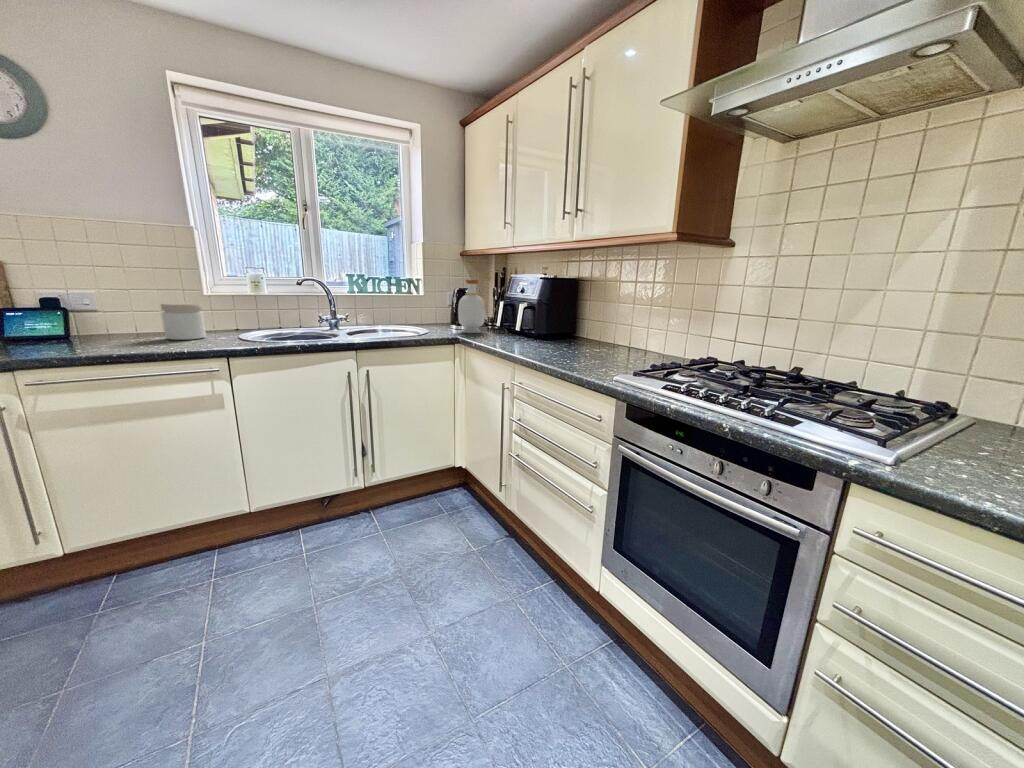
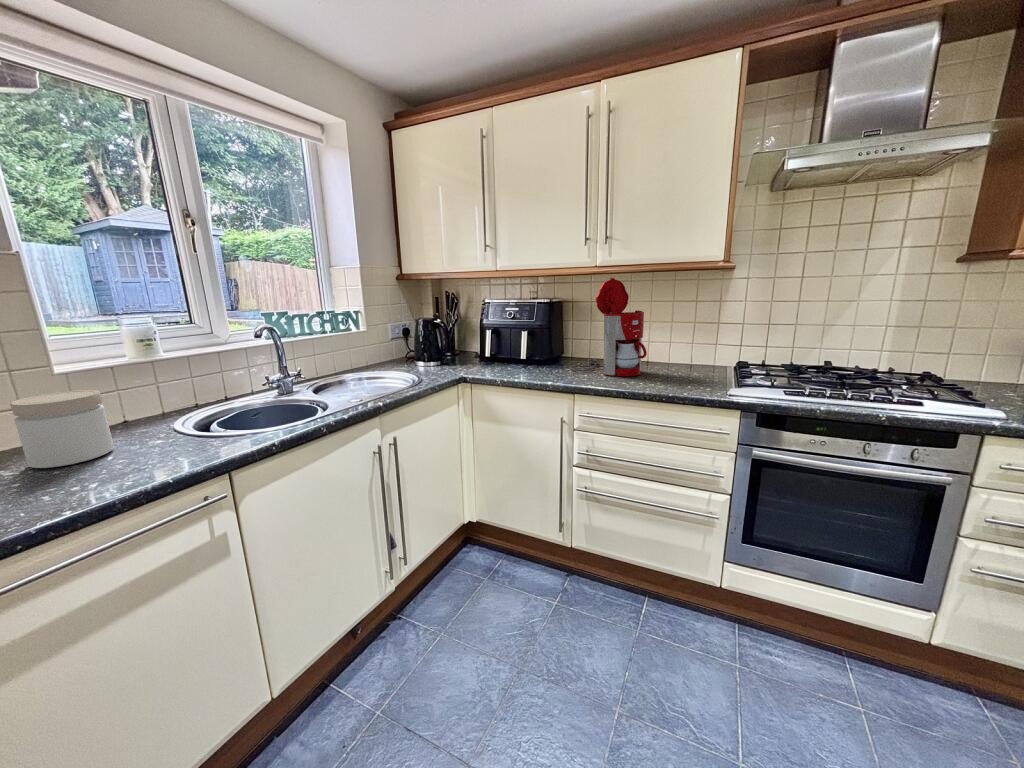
coffee maker: none [544,253,603,355] -> present [571,278,647,376]
bottle: present [458,280,486,333] -> none [436,309,469,369]

